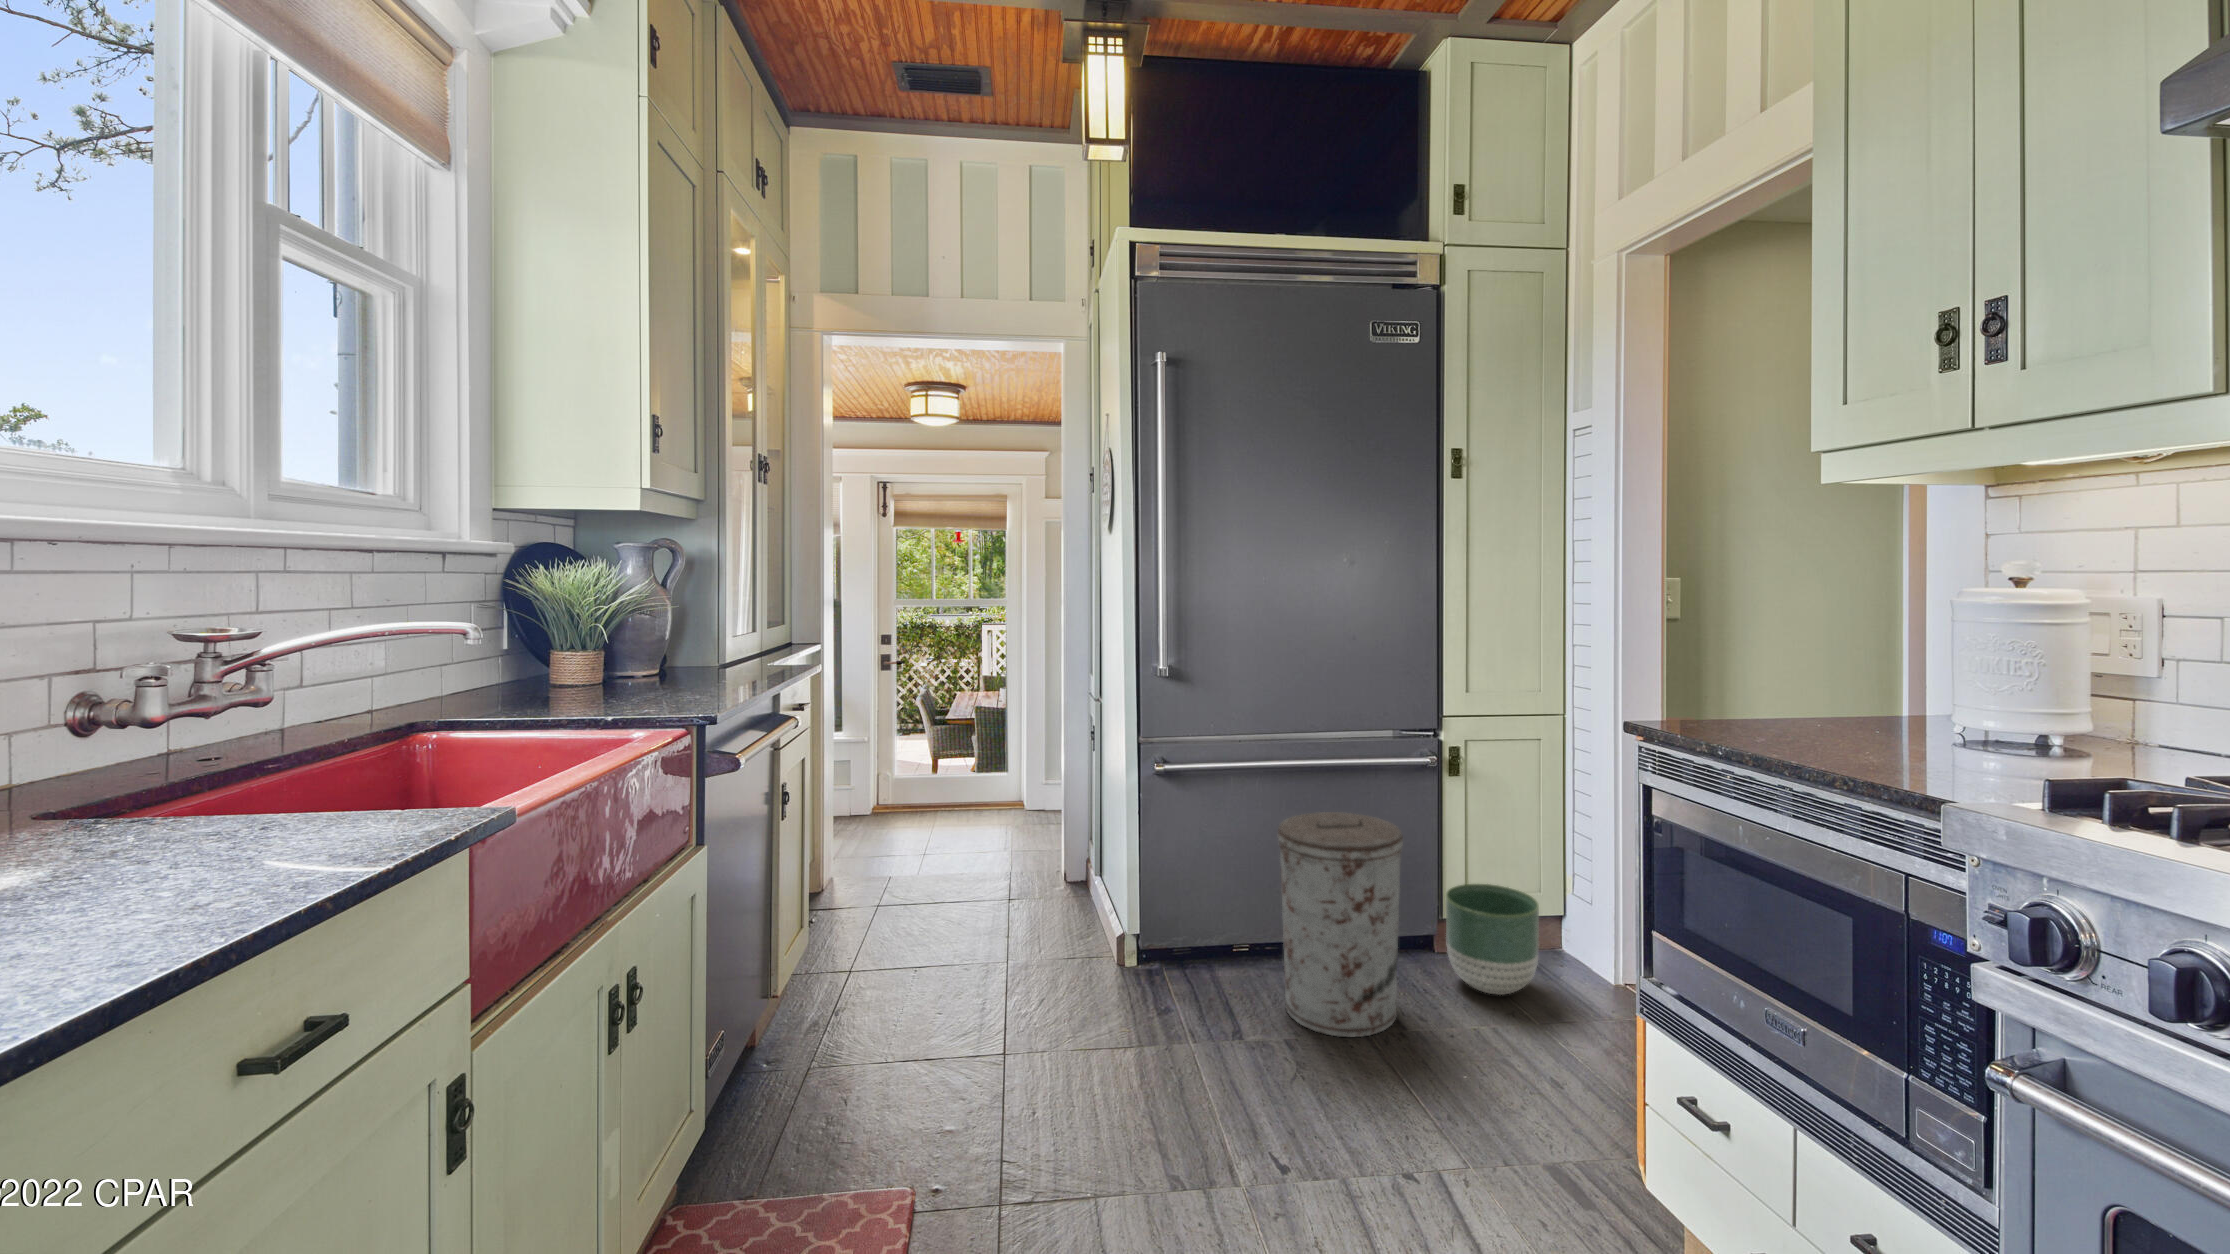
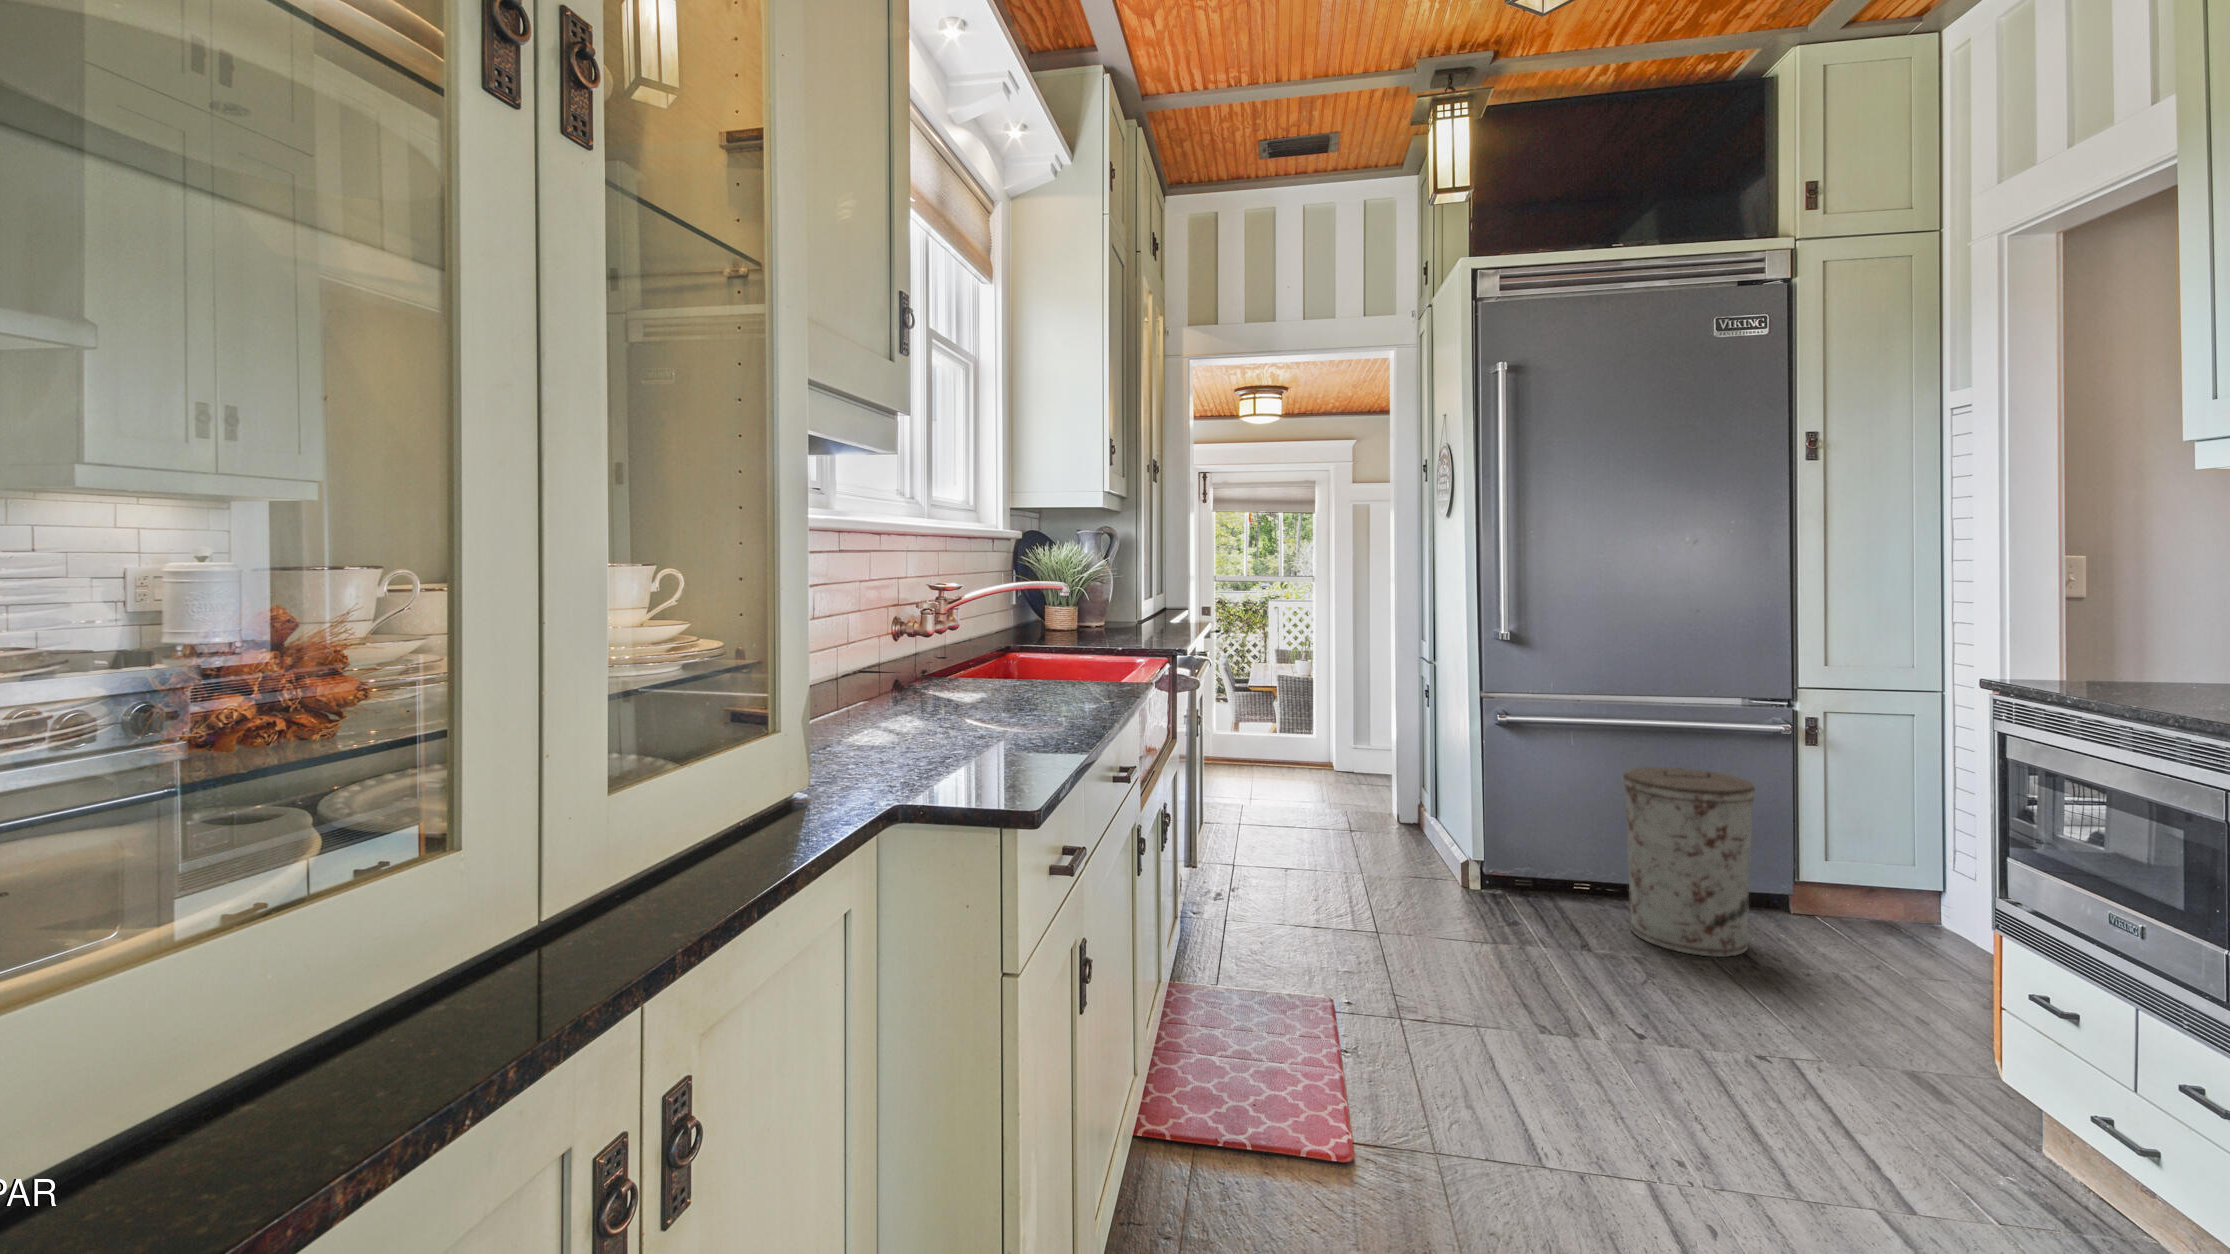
planter: present [1446,884,1539,995] -> none [1799,846,1908,946]

